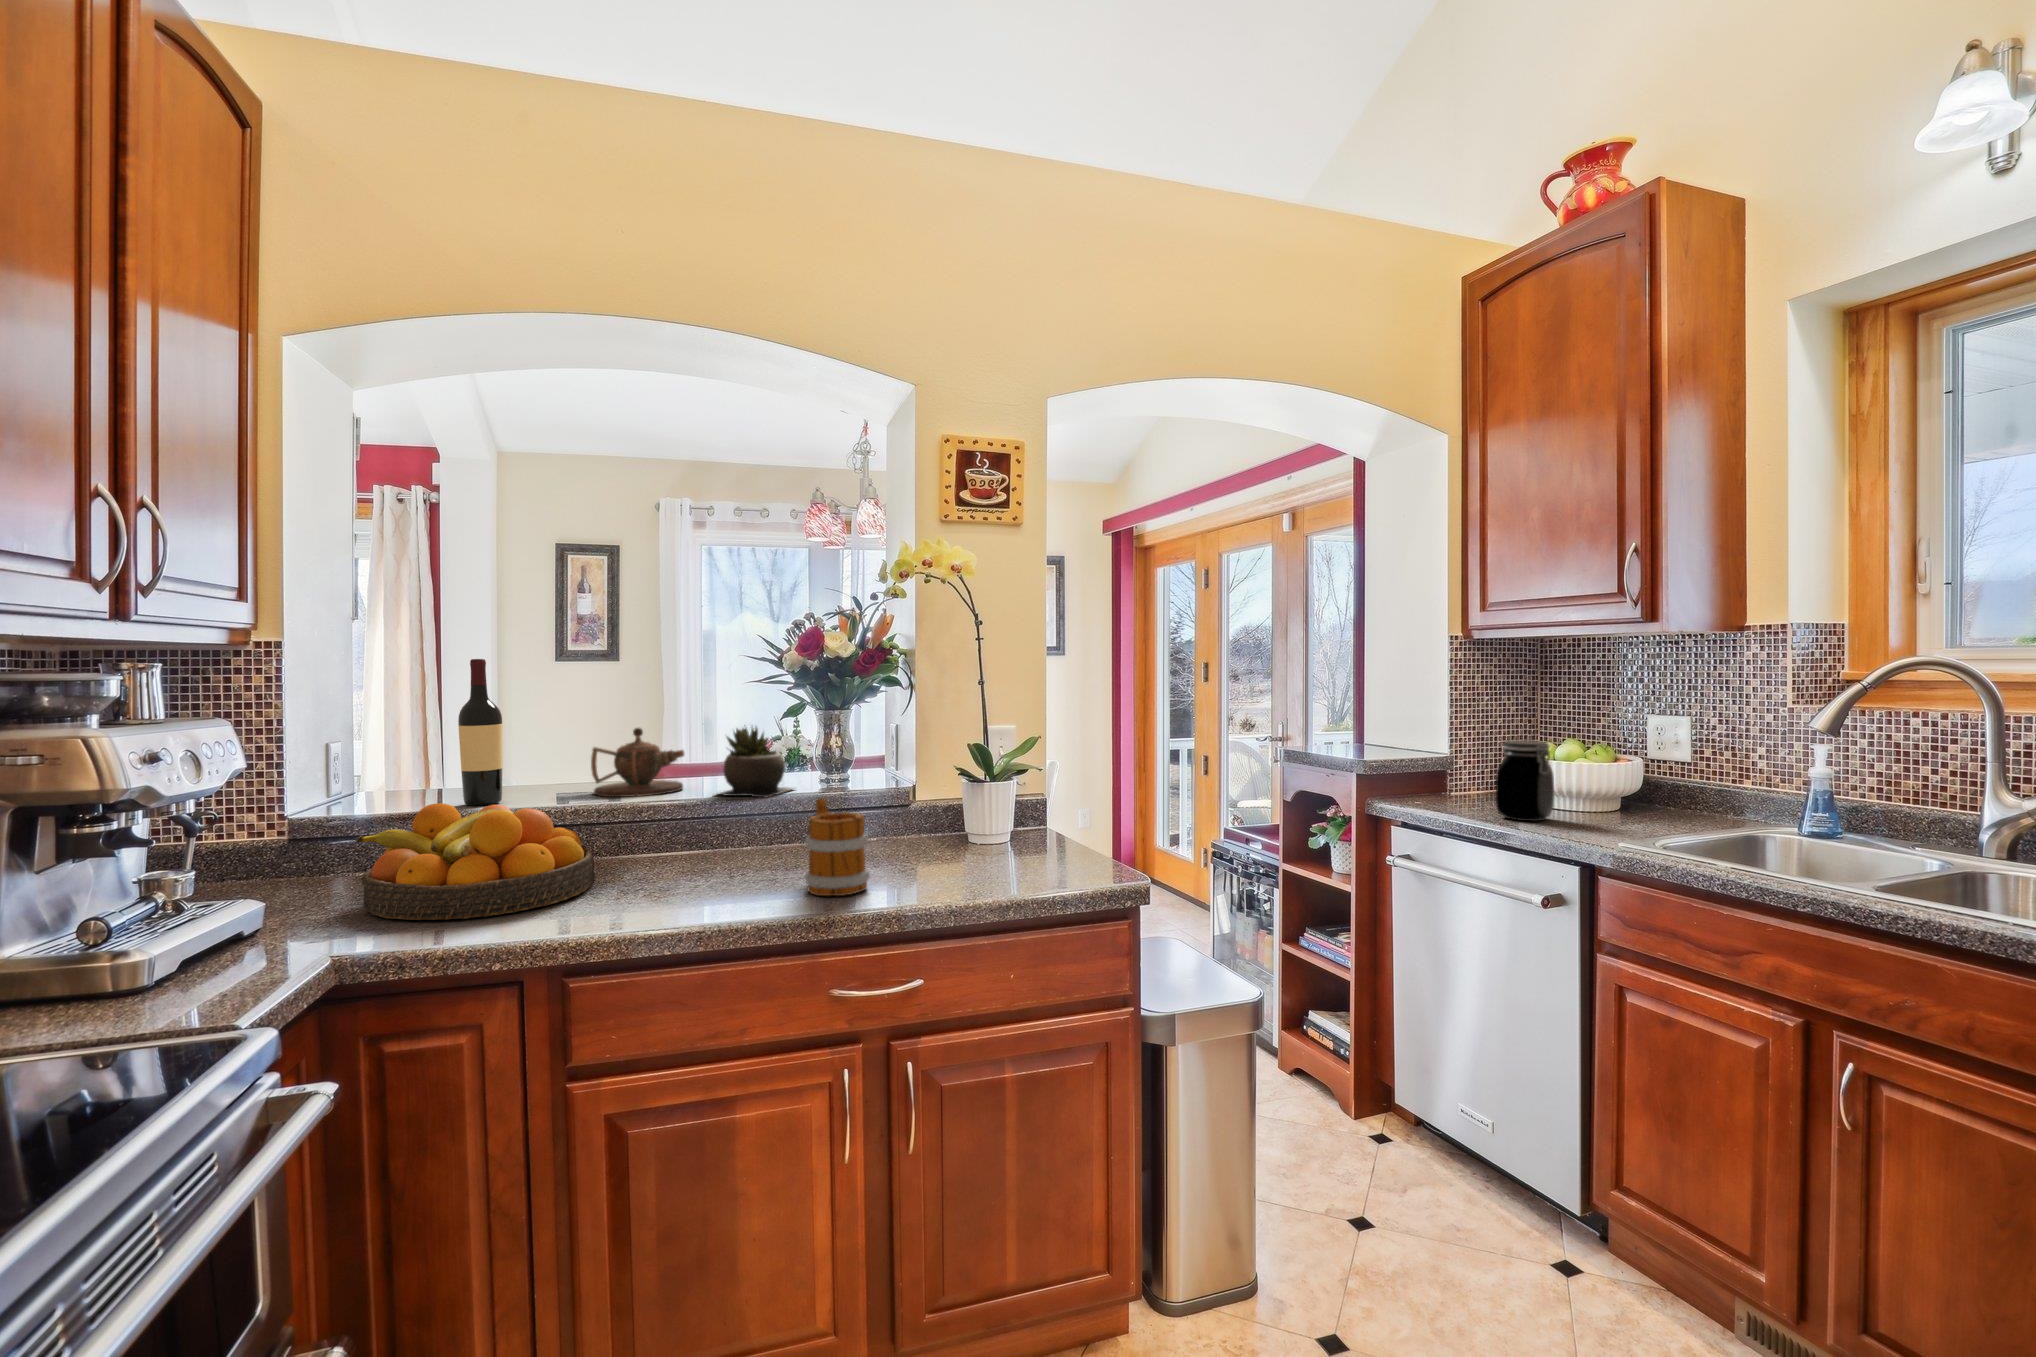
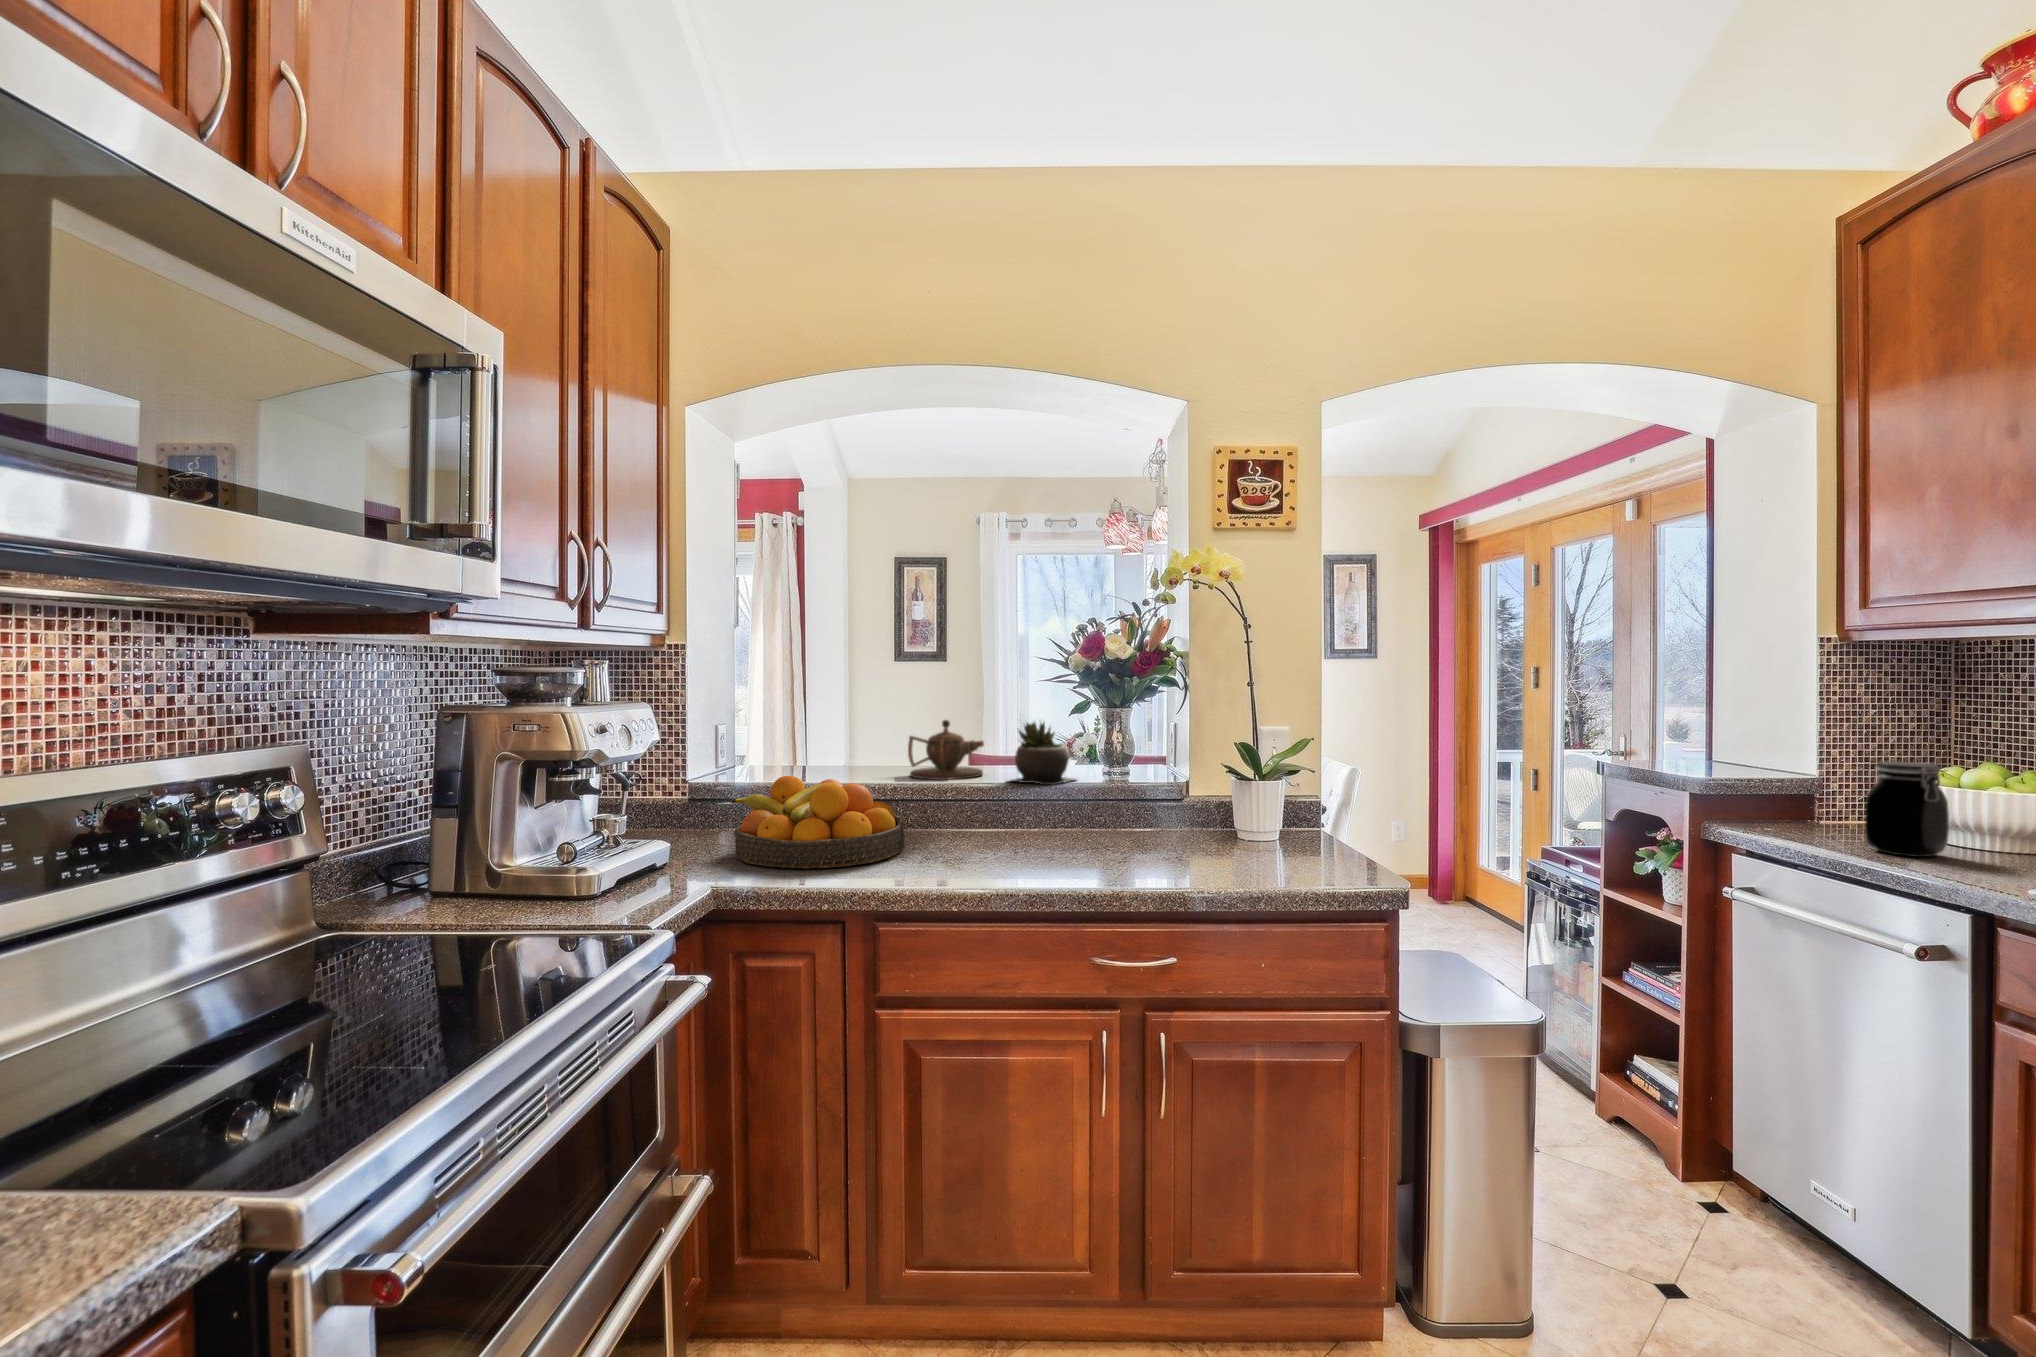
wine bottle: present [458,659,503,805] -> none [807,659,839,780]
mug: present [805,798,870,896] -> none [1074,787,1133,875]

